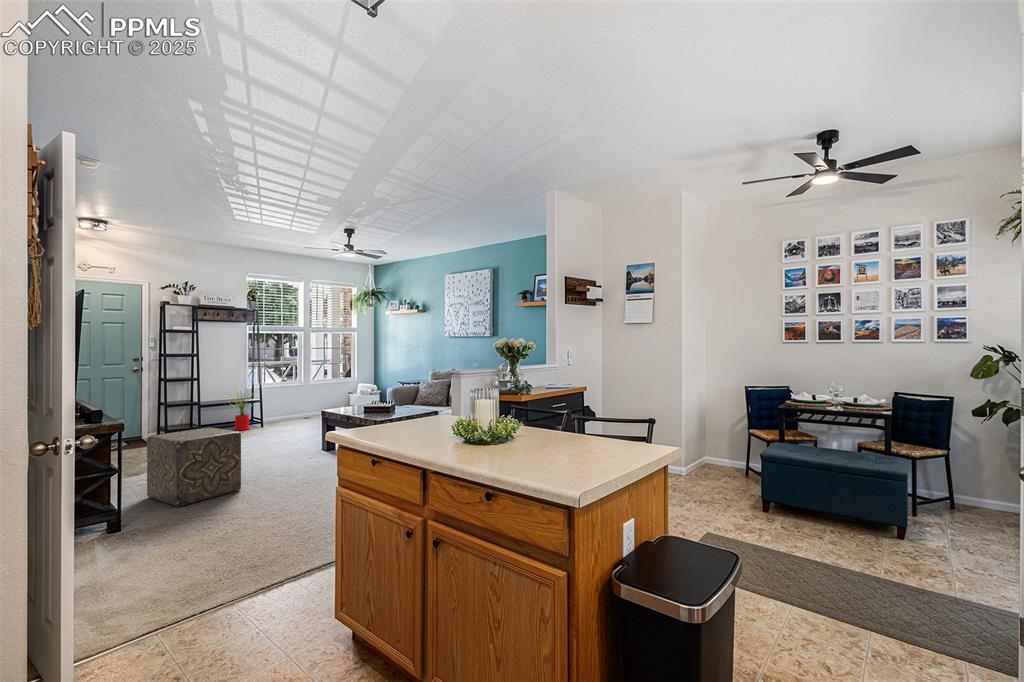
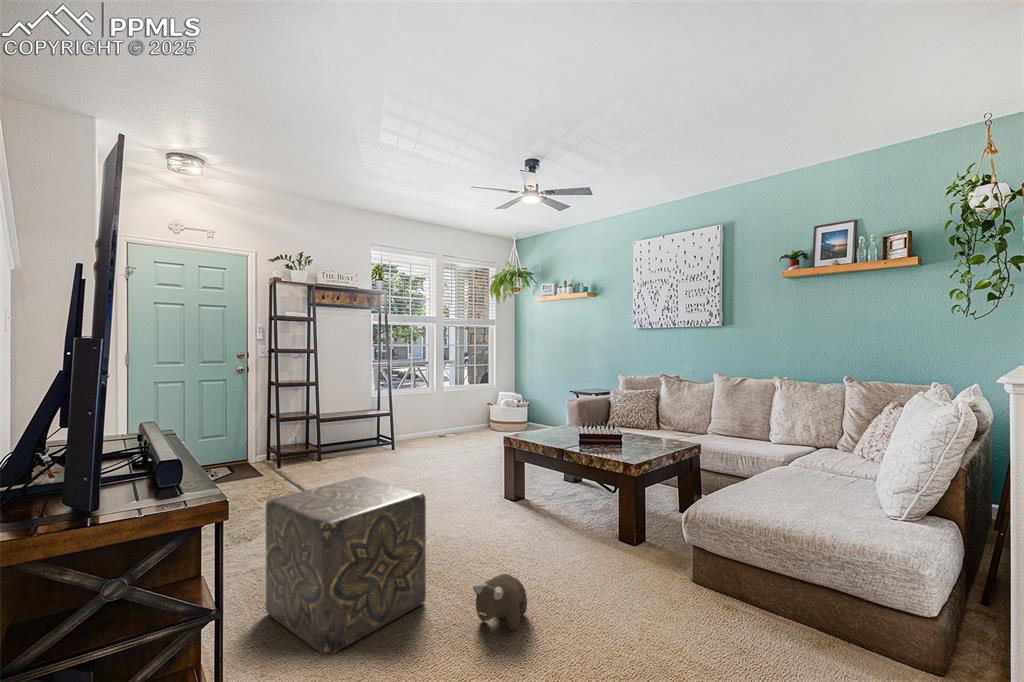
house plant: present [230,391,250,431] -> none [345,388,394,453]
plush toy: none [259,470,294,496] -> present [473,574,527,631]

